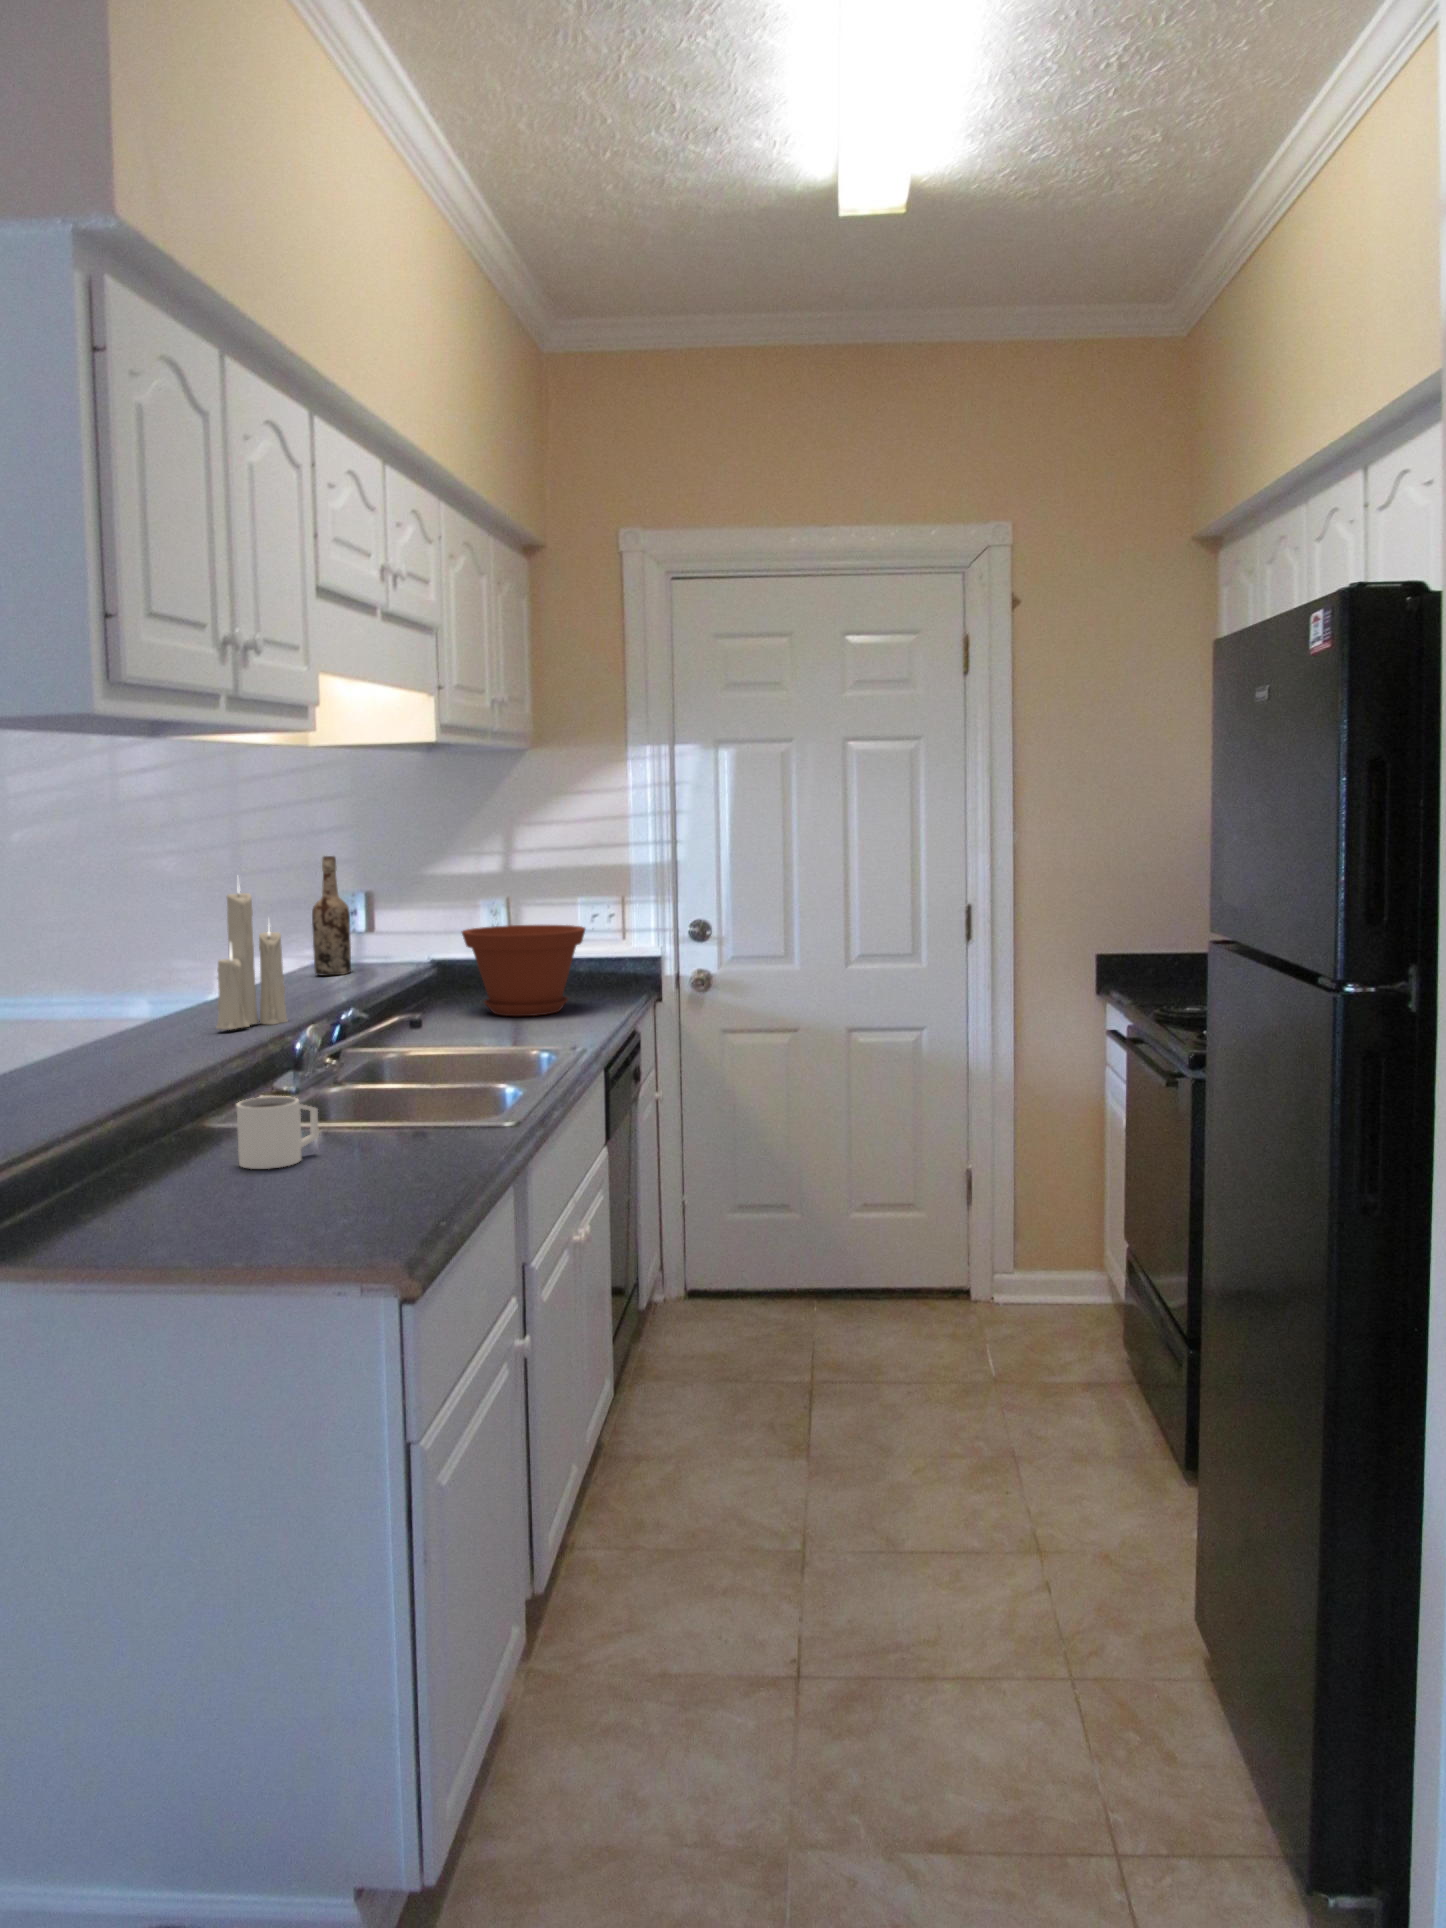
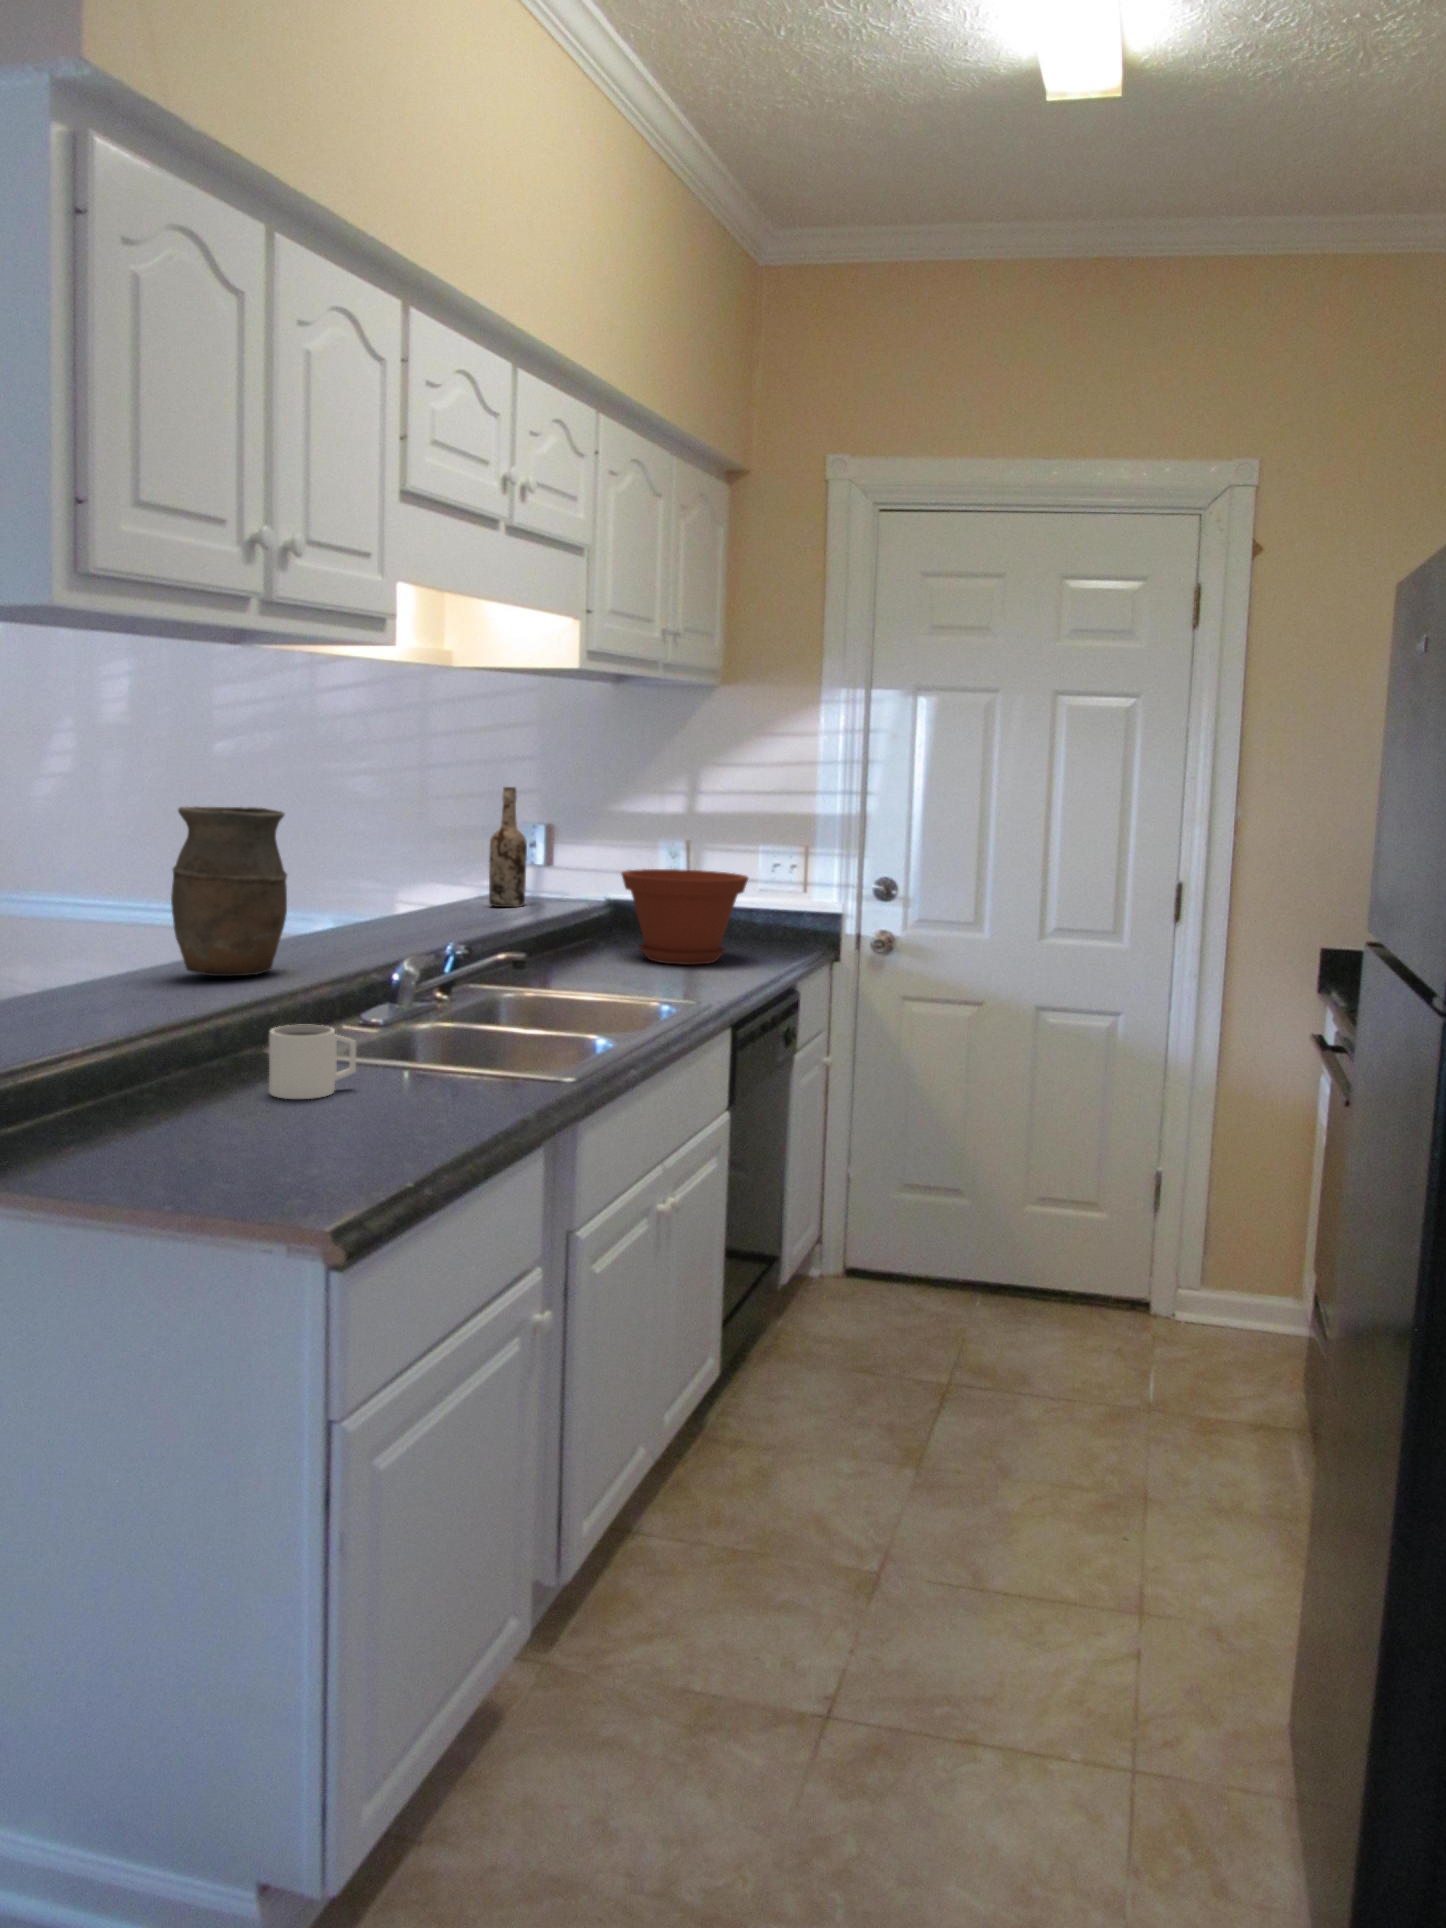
candle: present [216,888,287,1030] -> none [339,789,415,952]
vase: none [61,892,180,1063] -> present [171,807,287,976]

